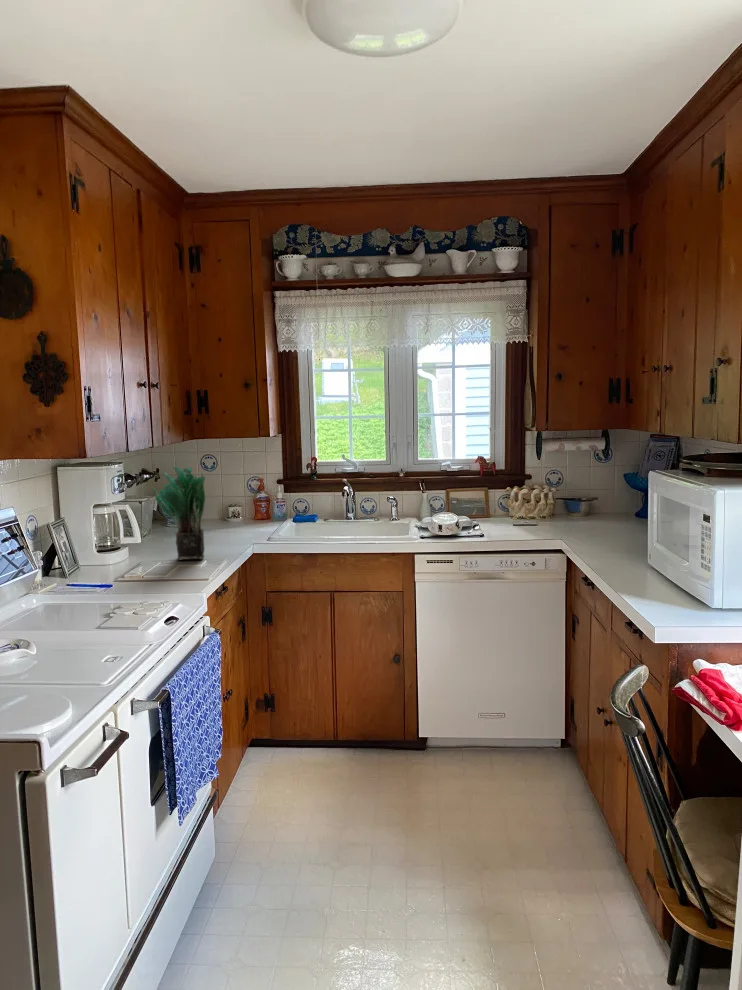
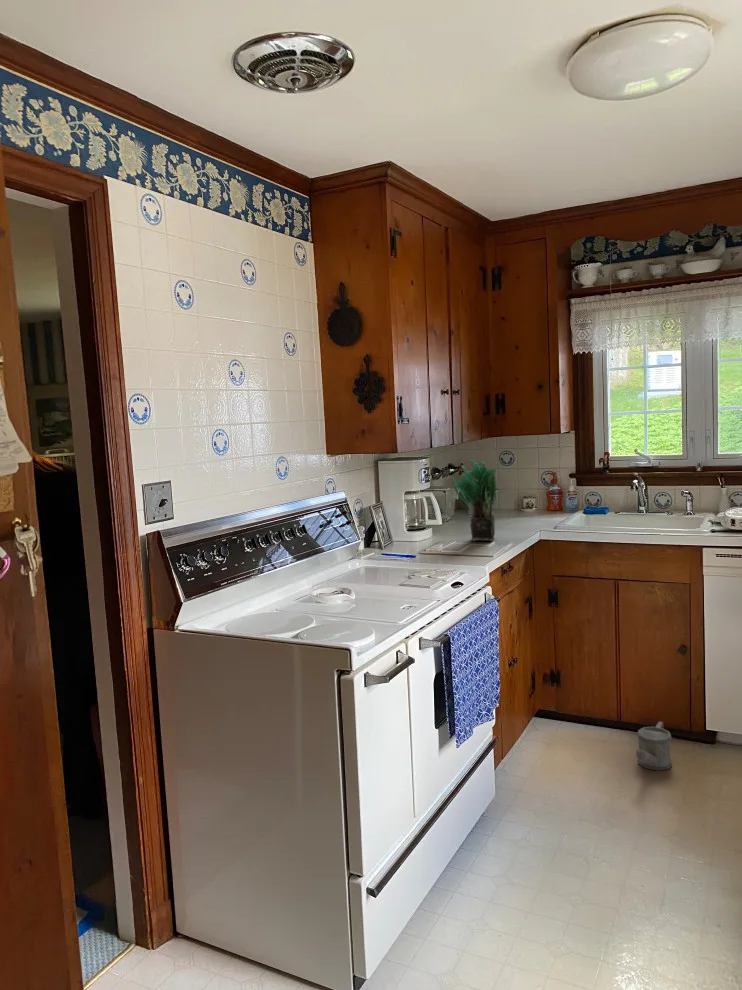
watering can: none [362,735,397,789] -> present [636,721,672,770]

